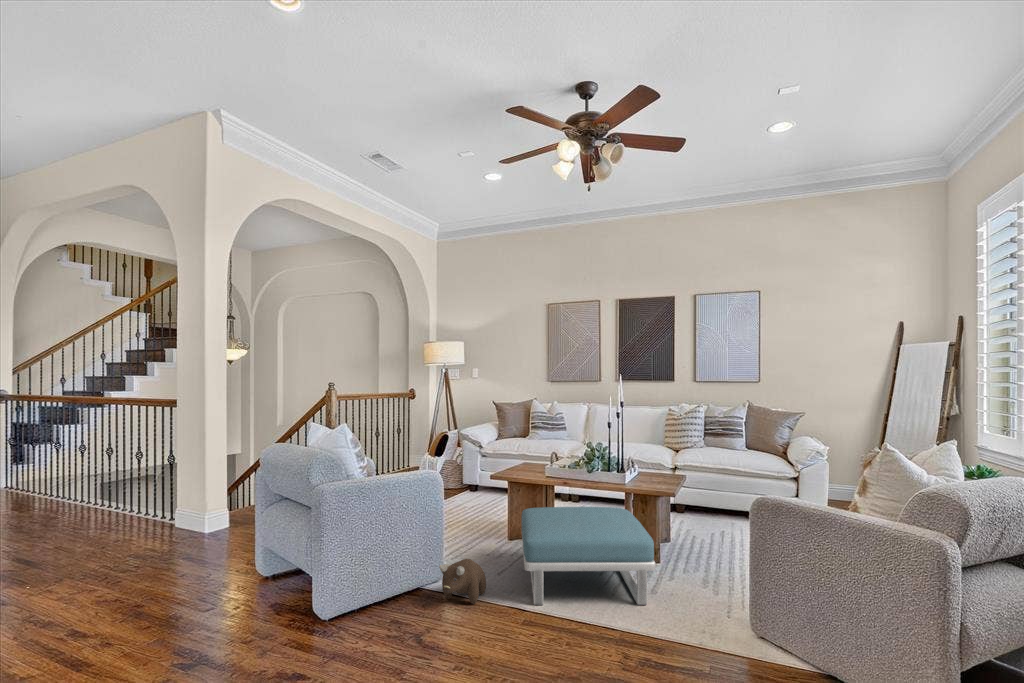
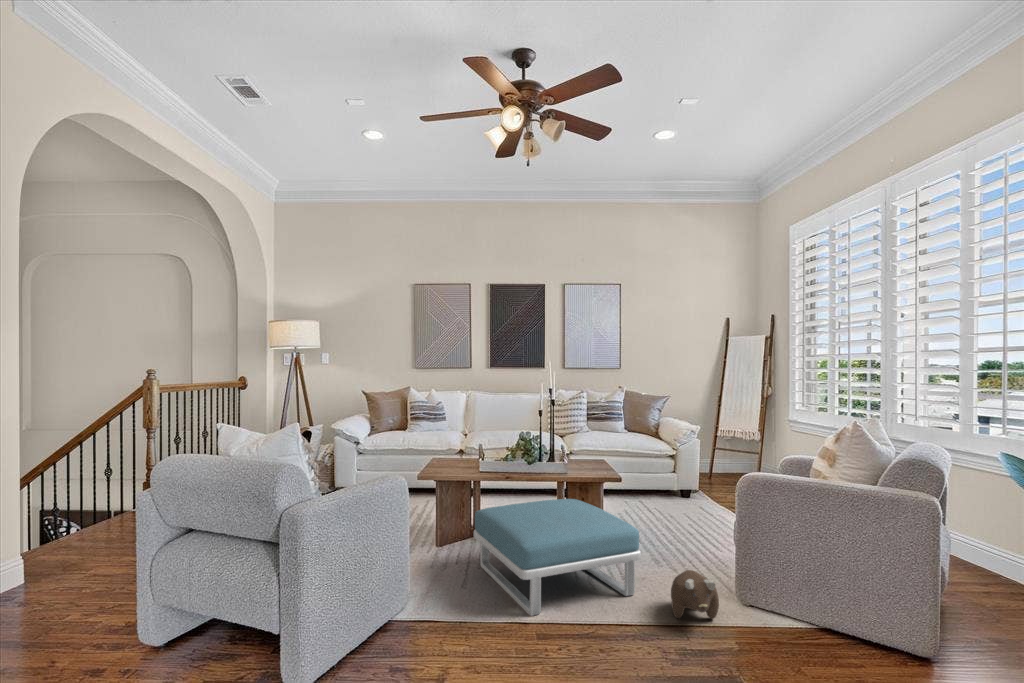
plush toy: present [439,559,486,604] -> present [671,570,719,619]

